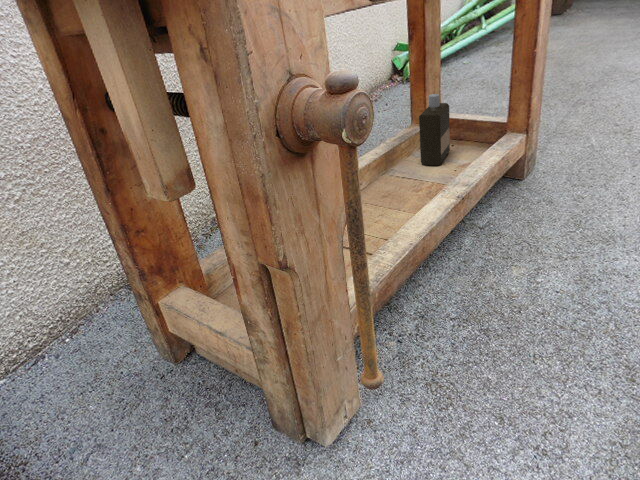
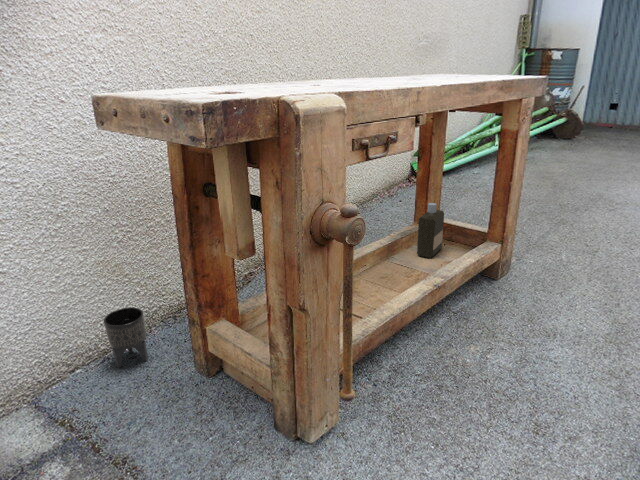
planter: none [18,287,94,368] -> present [104,308,148,368]

